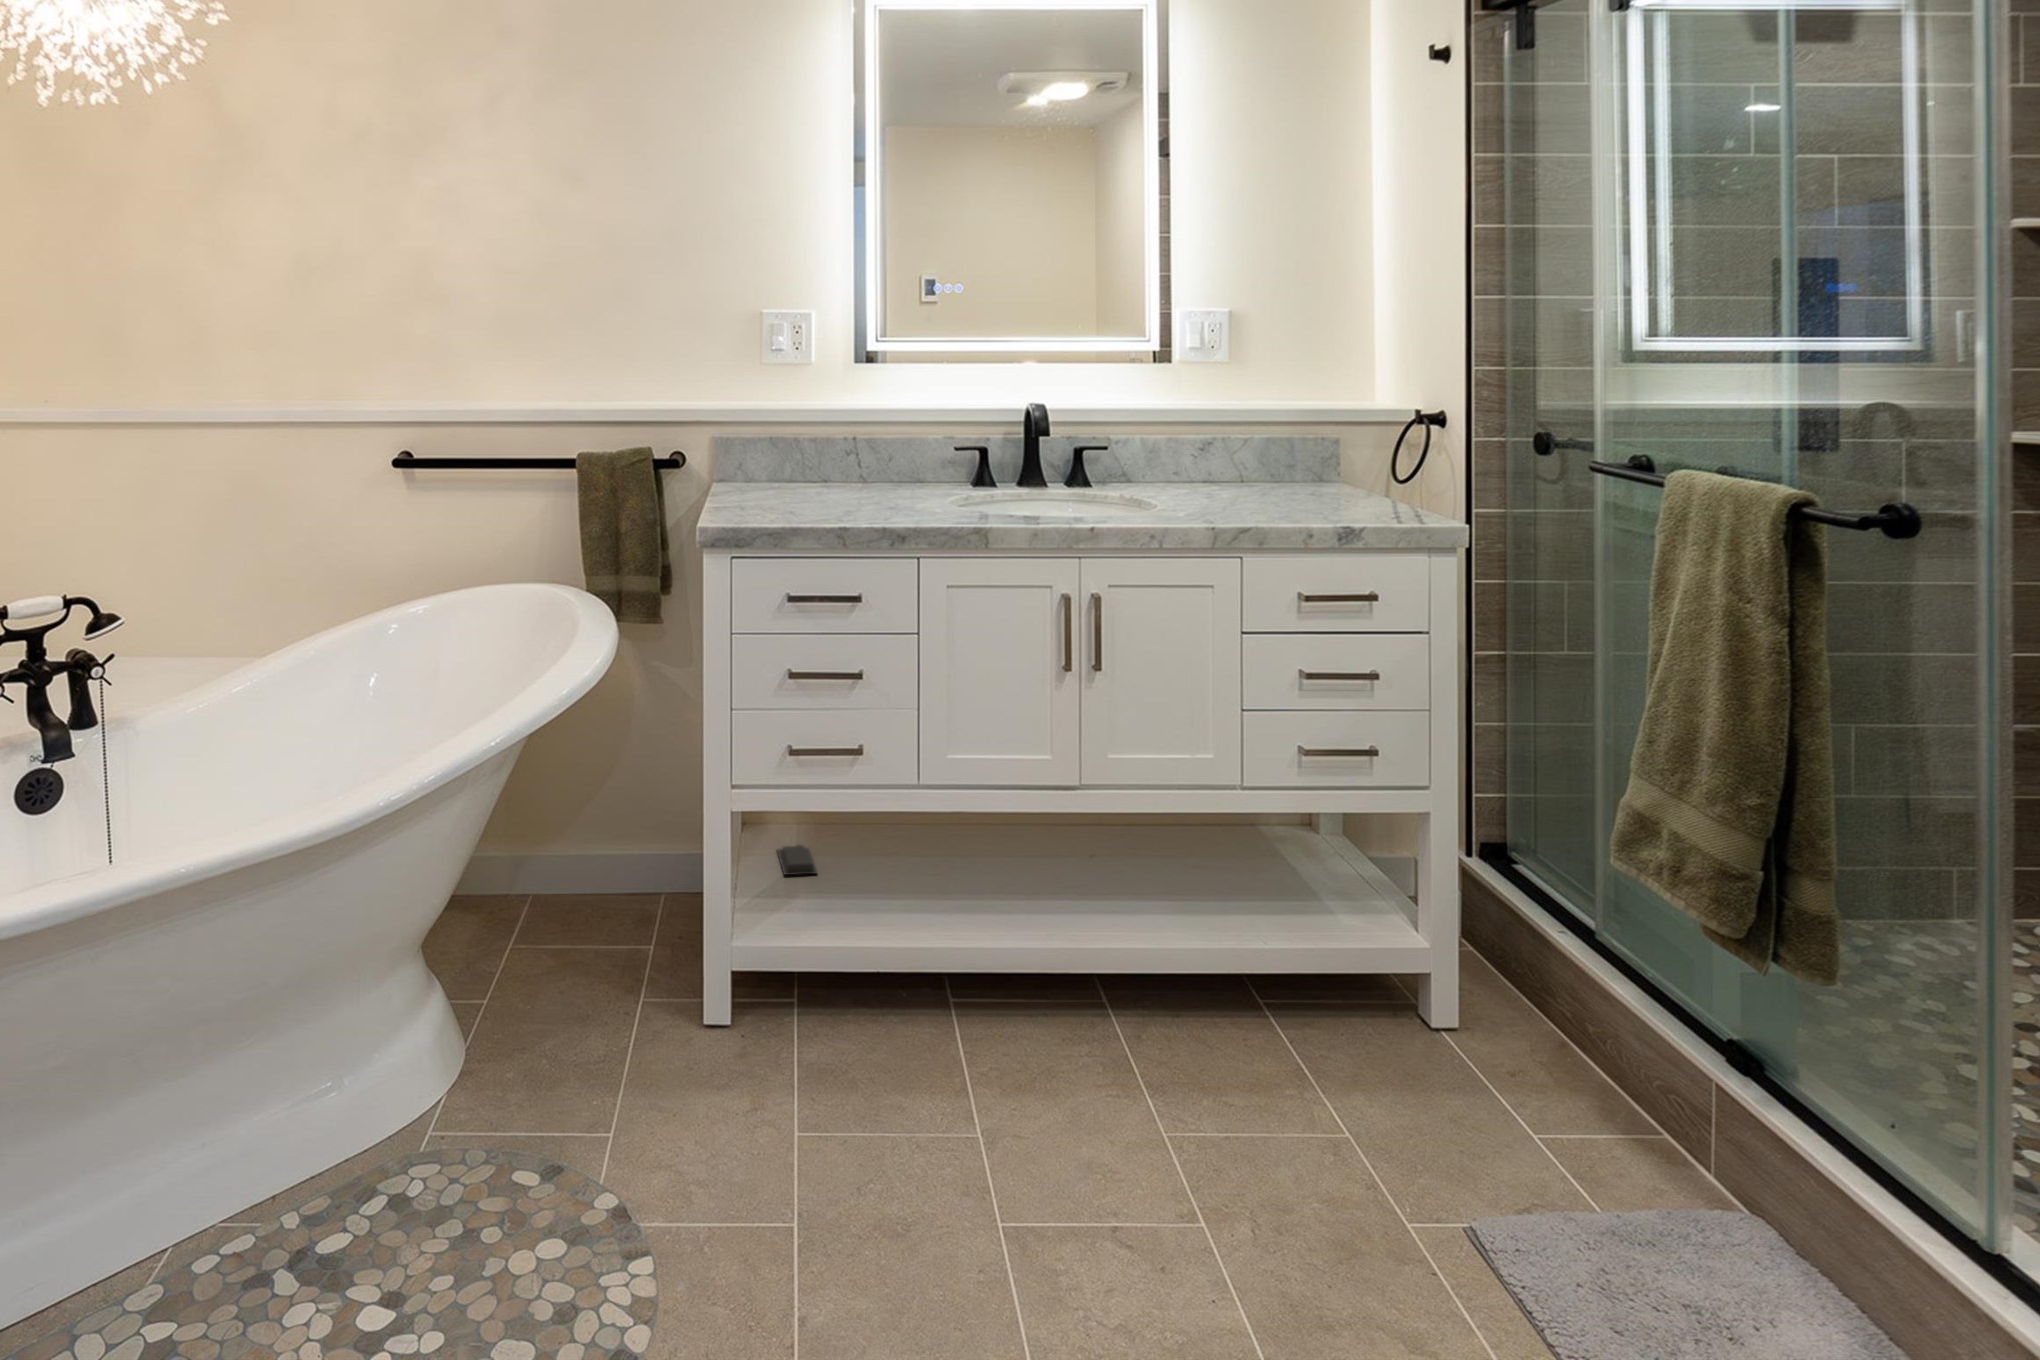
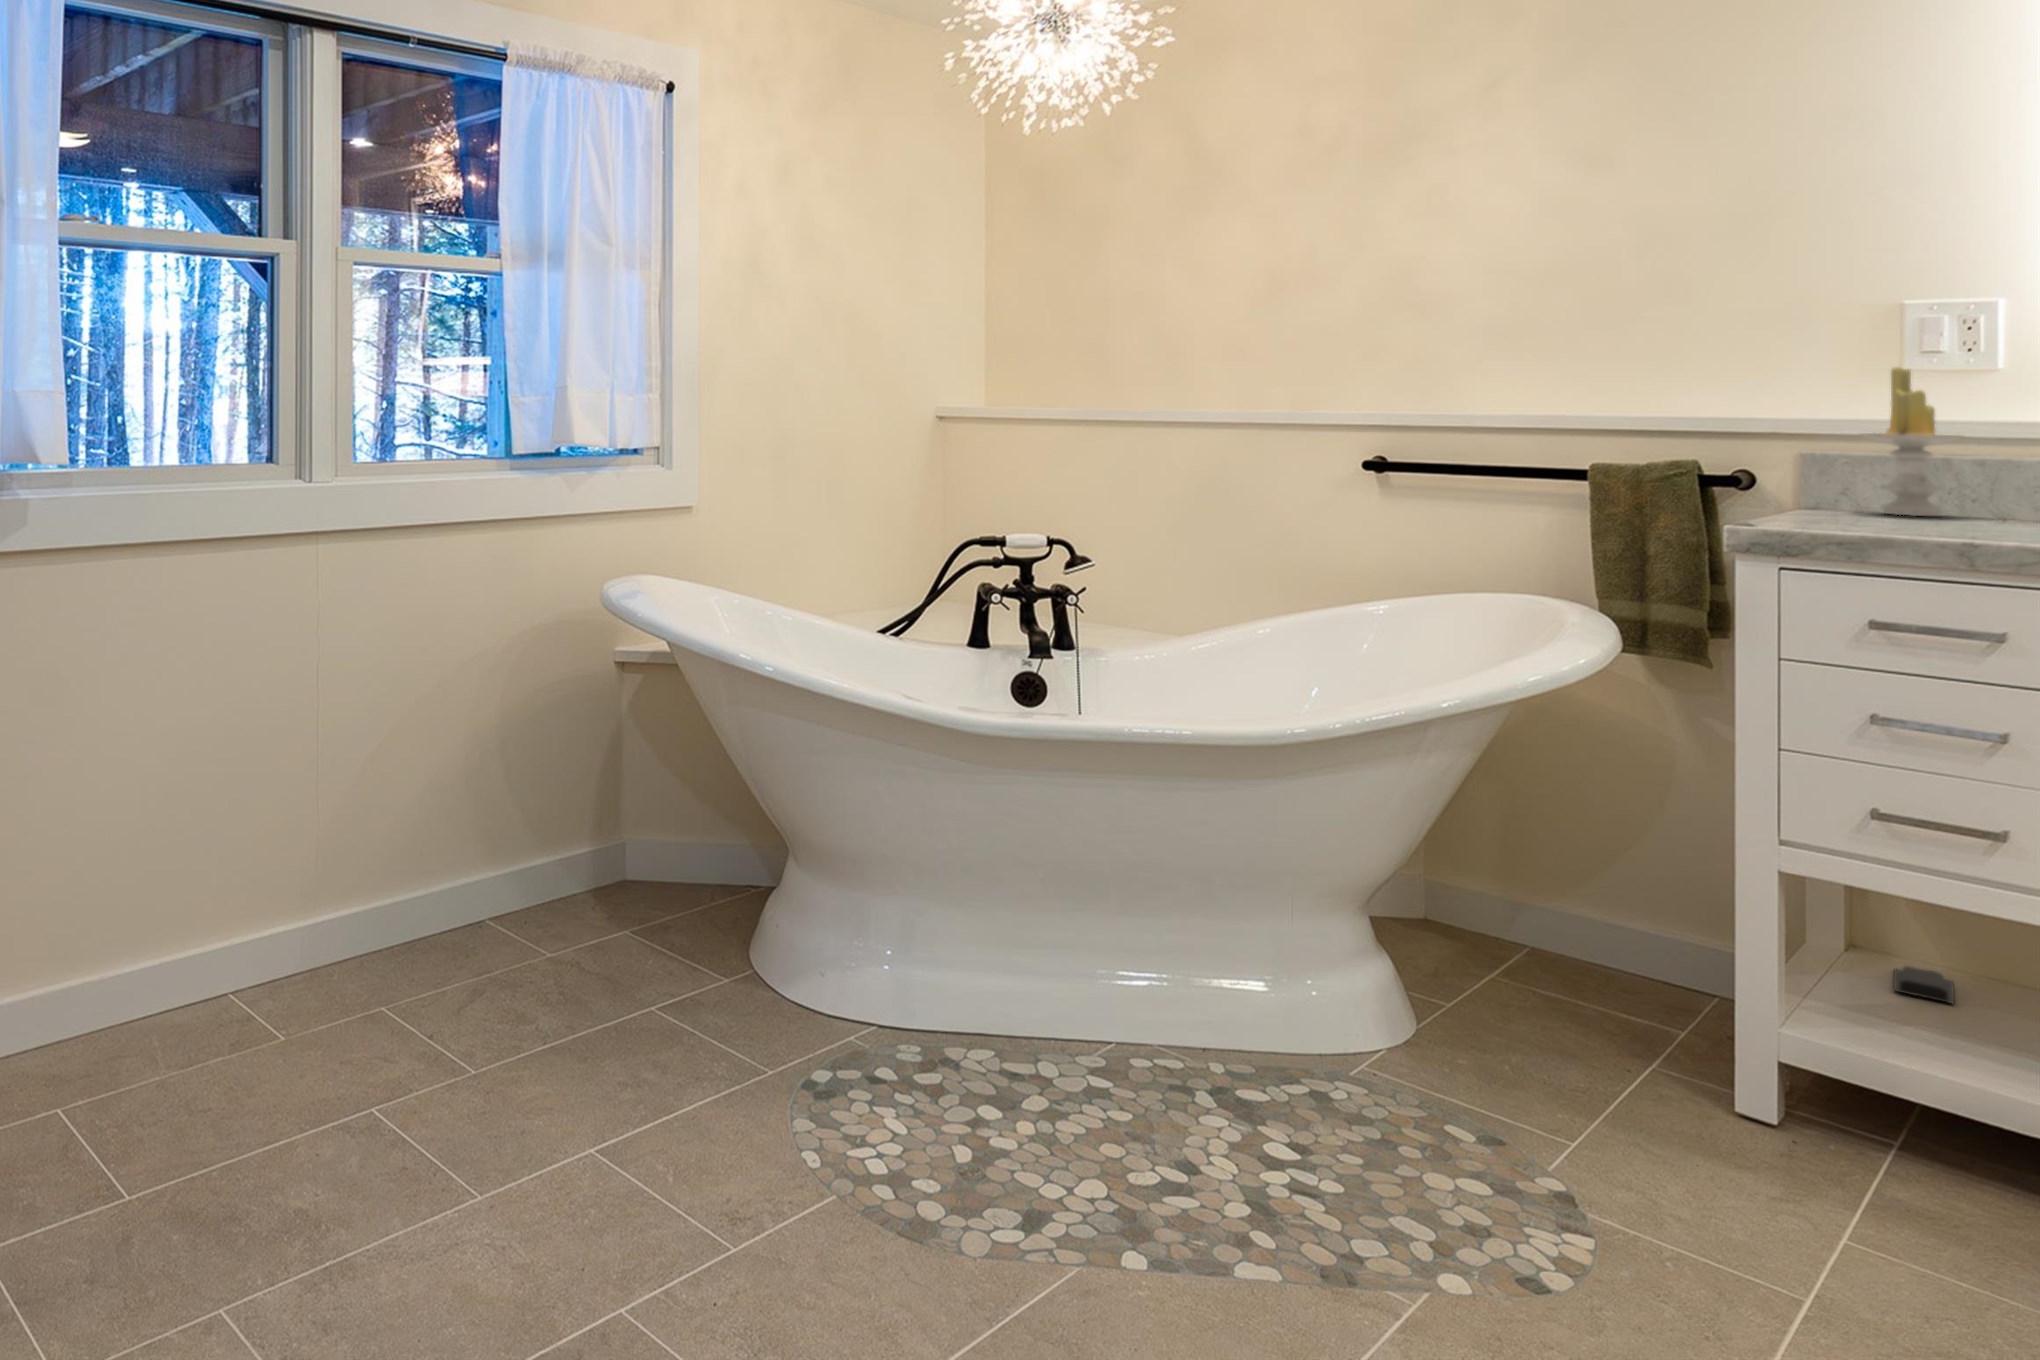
candle: none [755,372,814,491] -> present [1861,367,1963,516]

